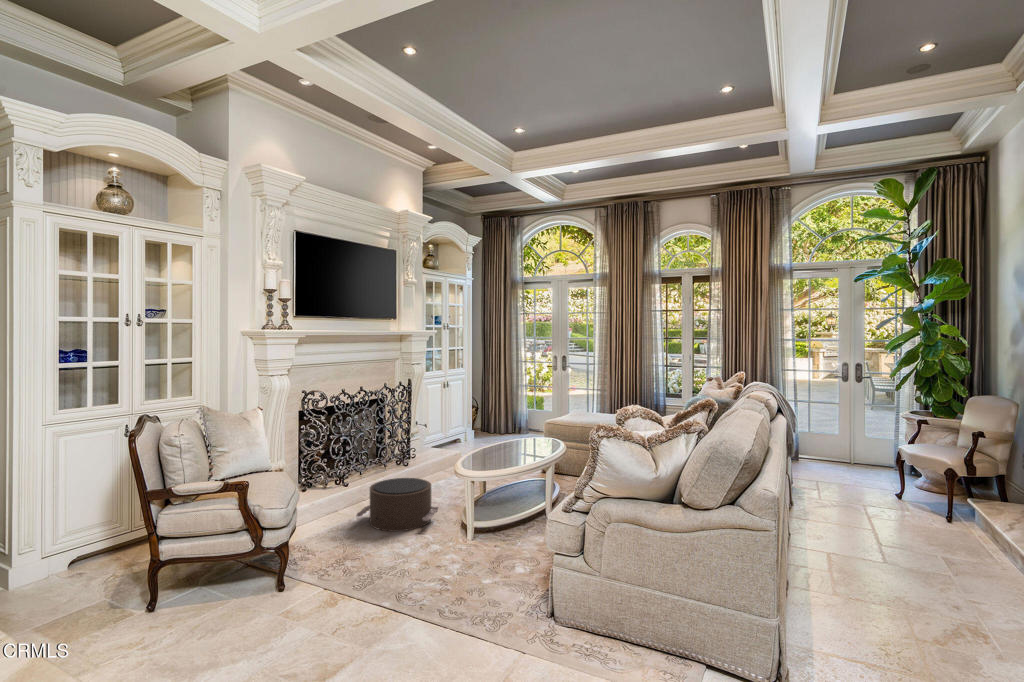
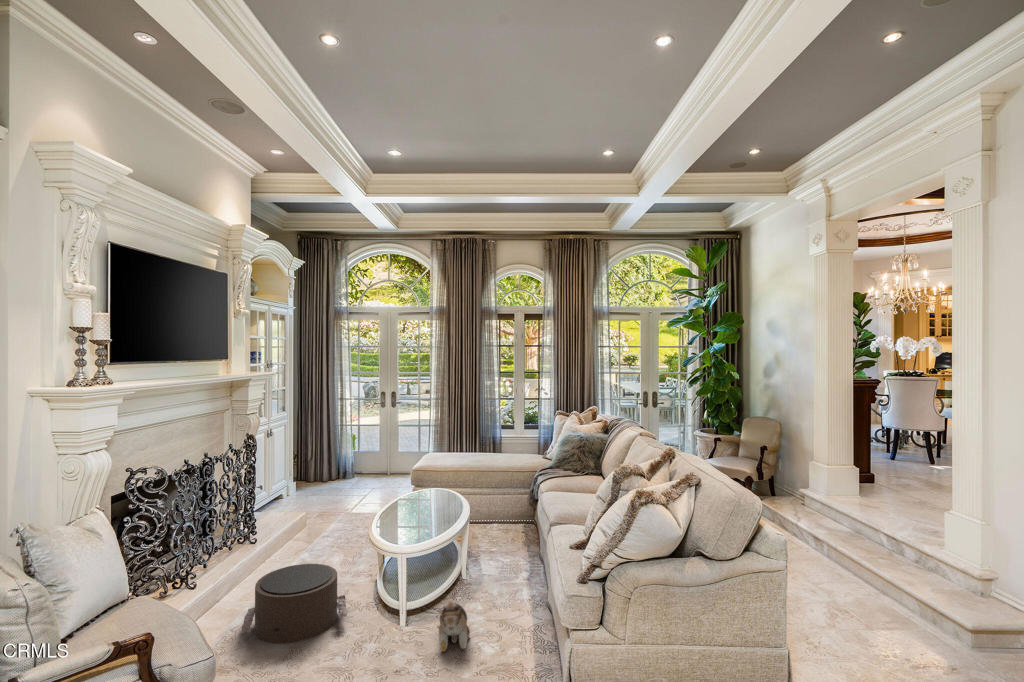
plush toy: none [471,518,515,562] -> present [439,602,470,652]

